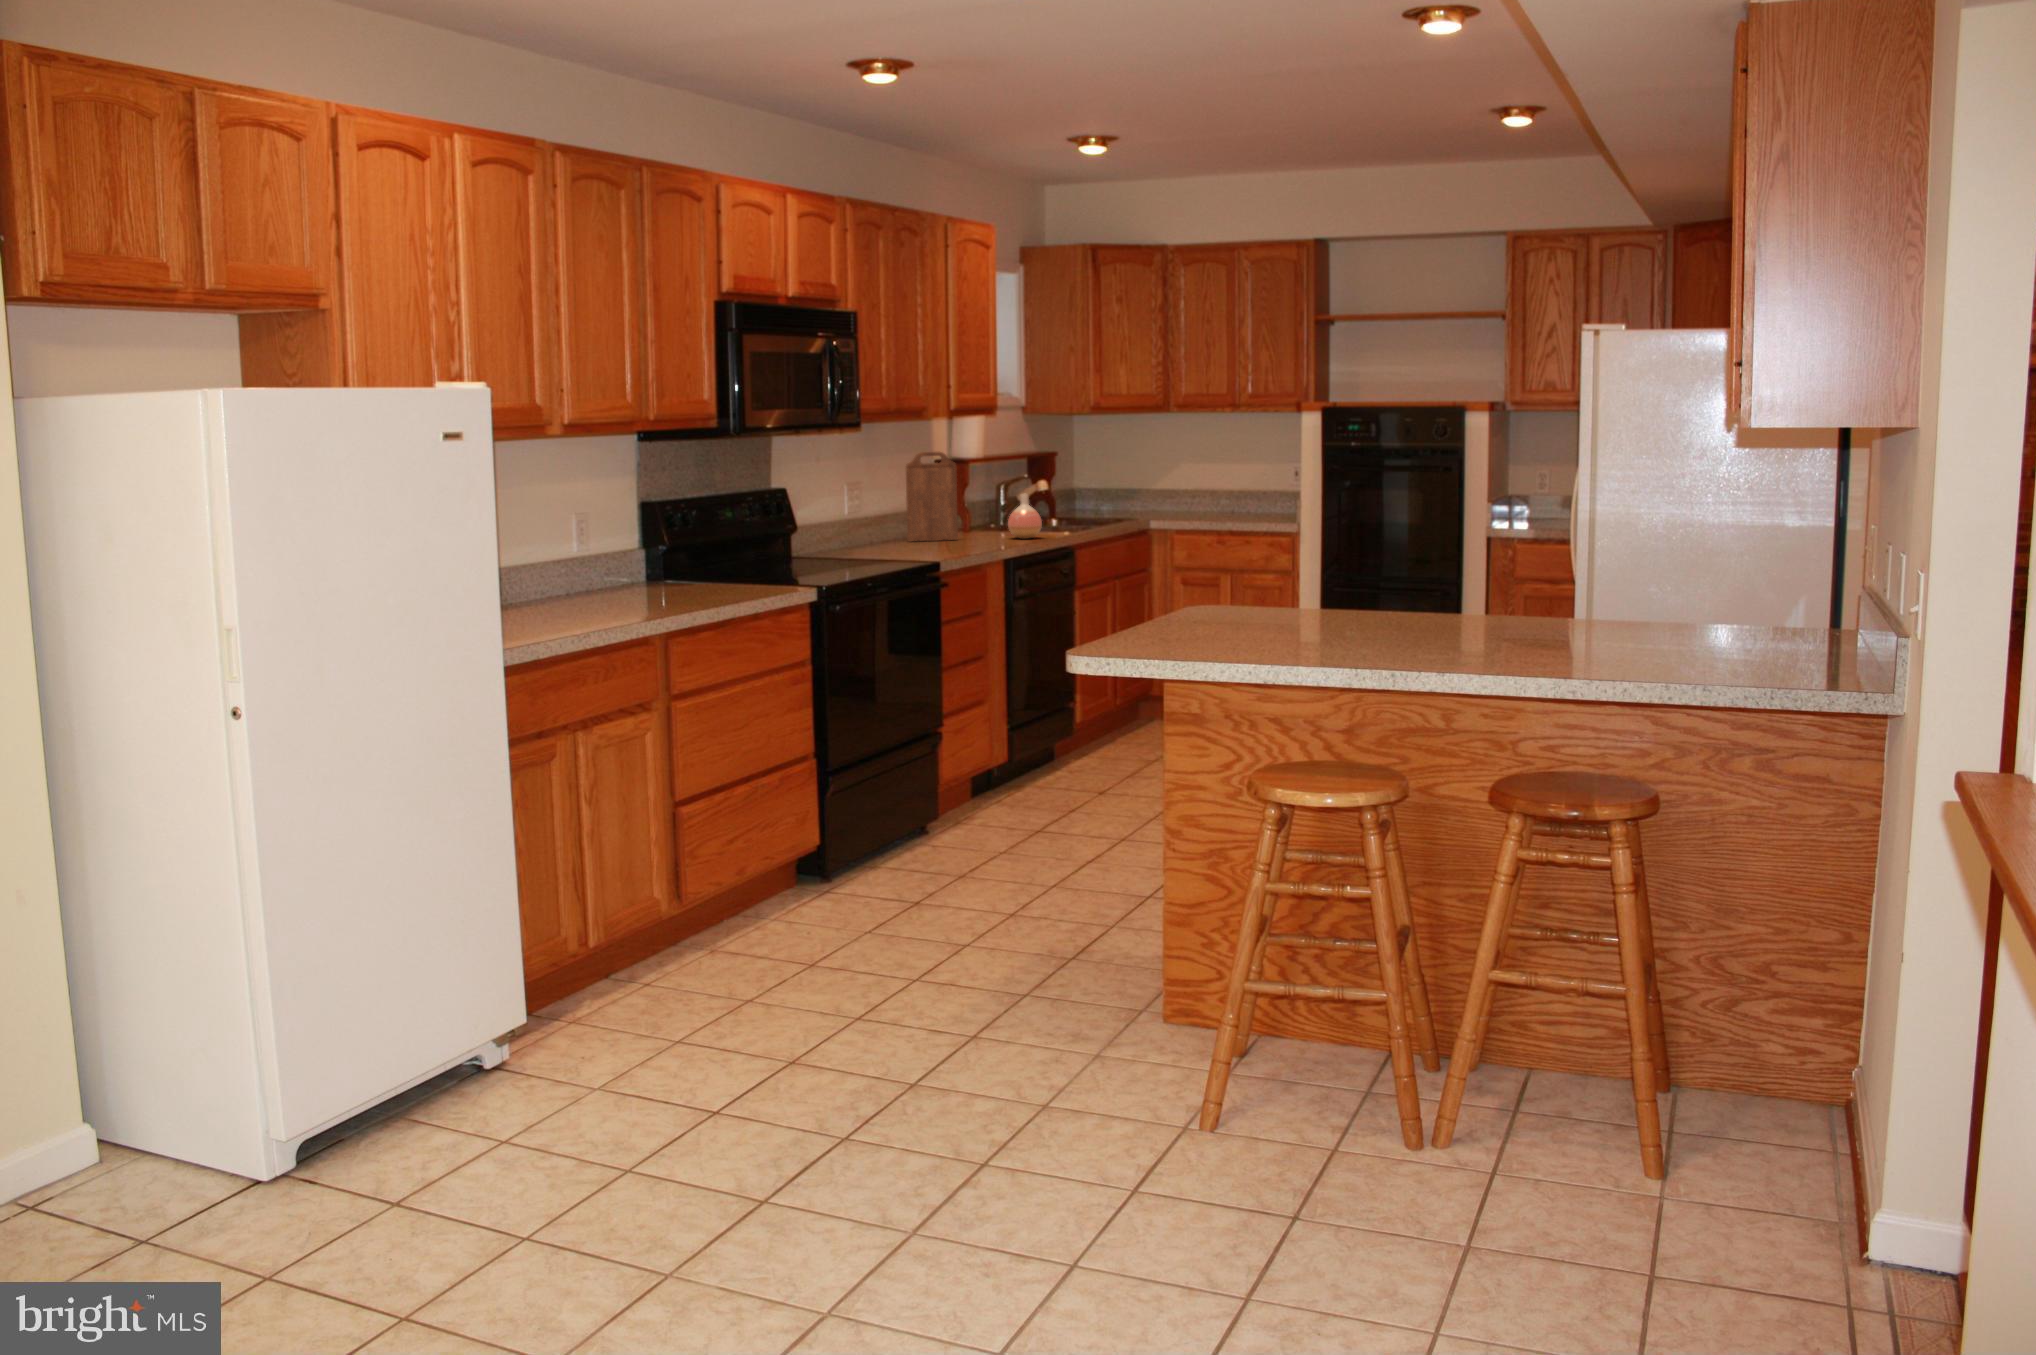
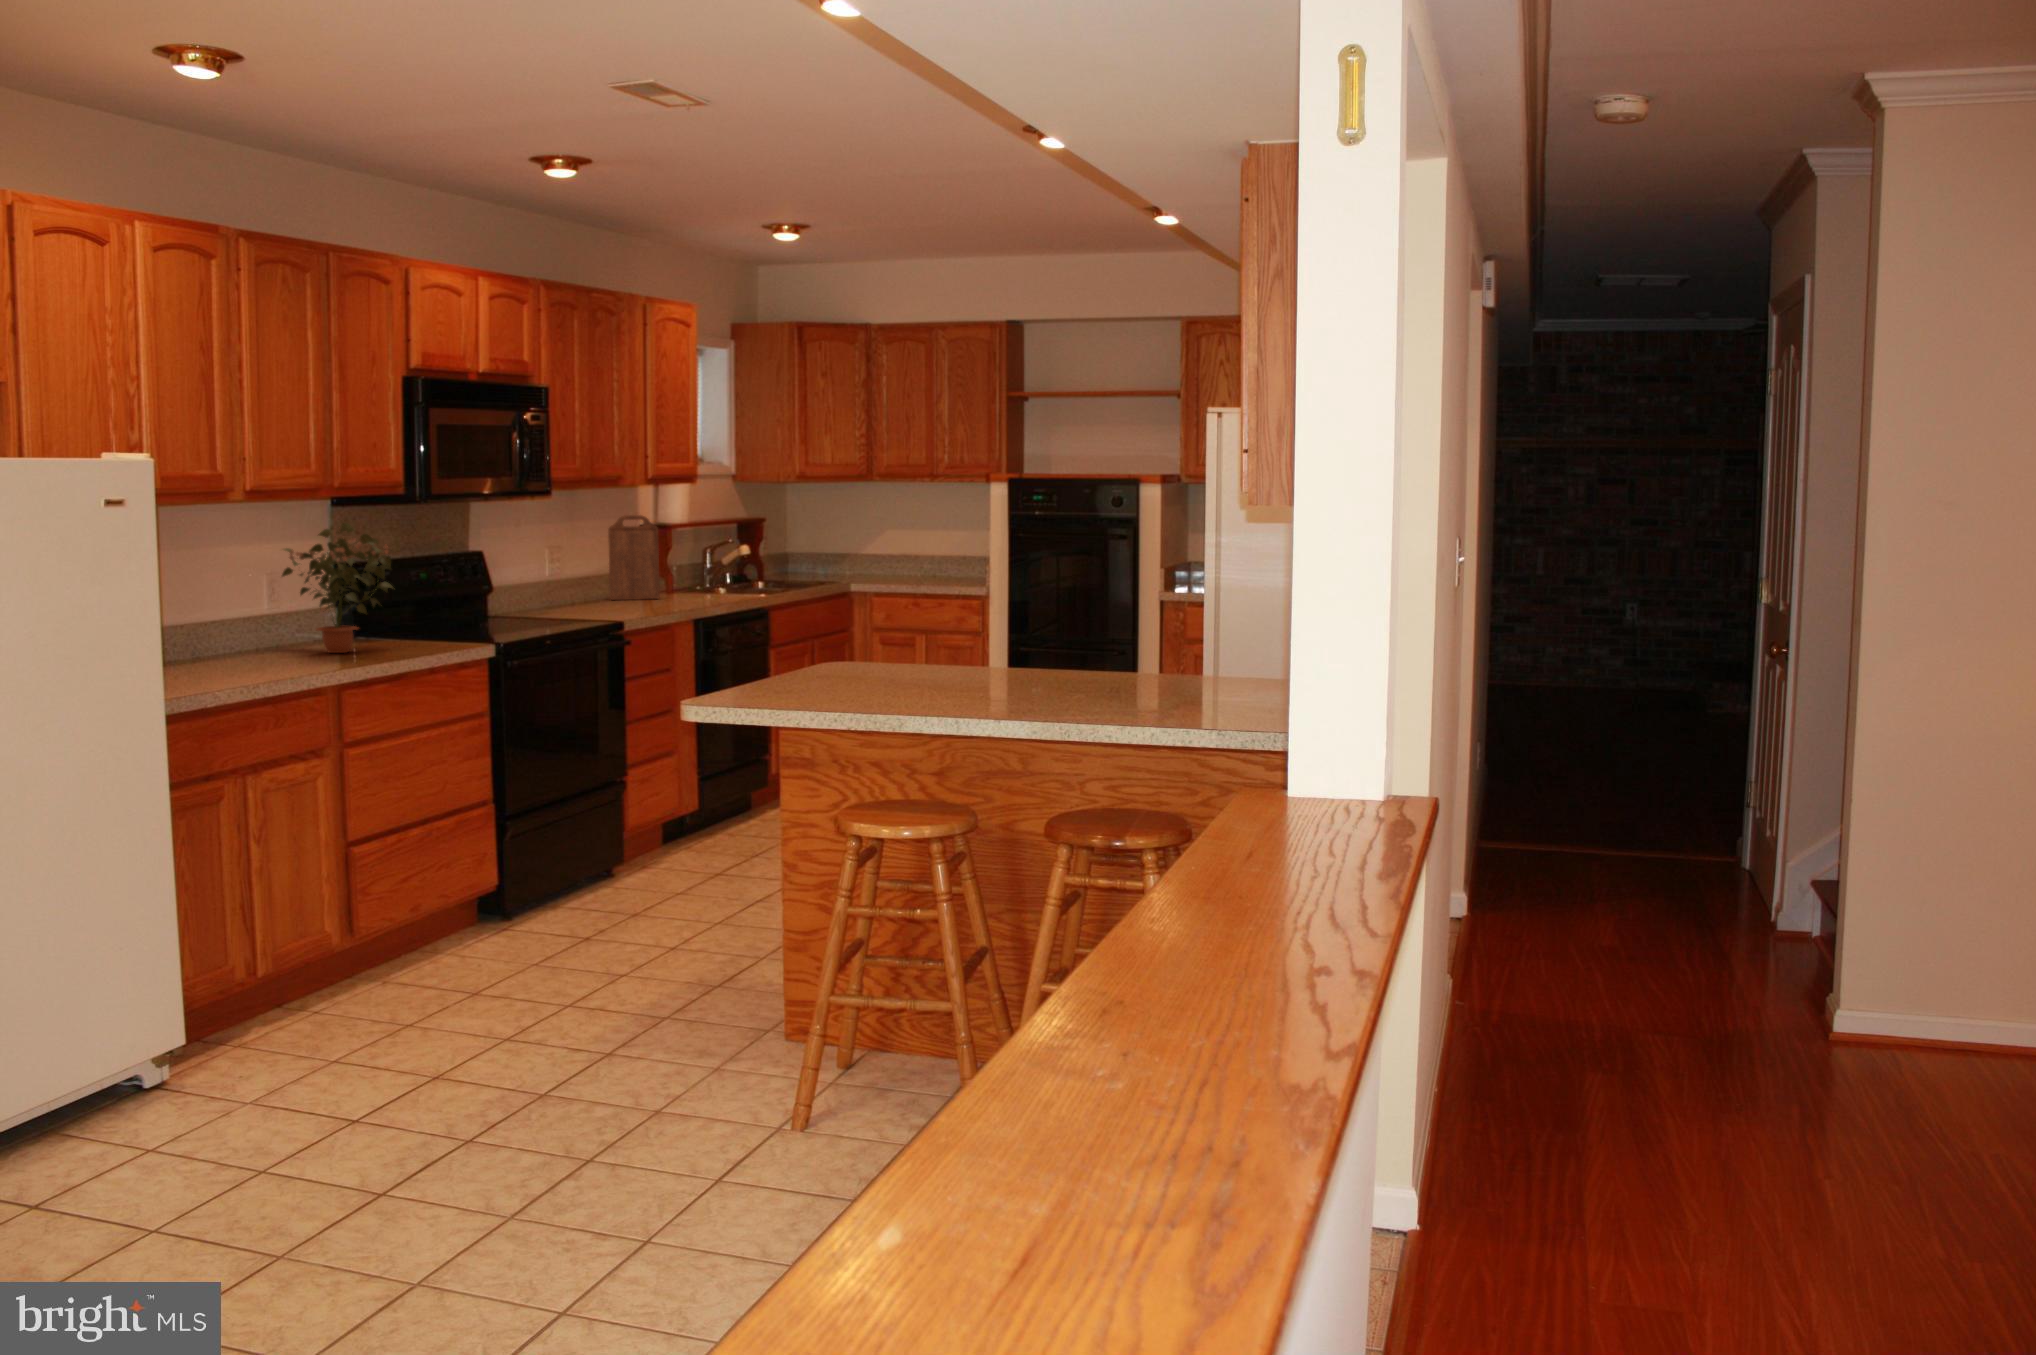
potted plant: none [596,459,721,598] -> present [282,523,393,653]
vase: present [1008,494,1042,539] -> none [708,556,741,598]

